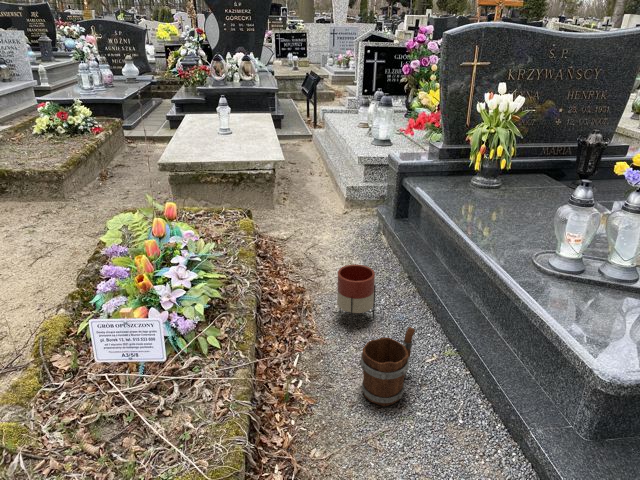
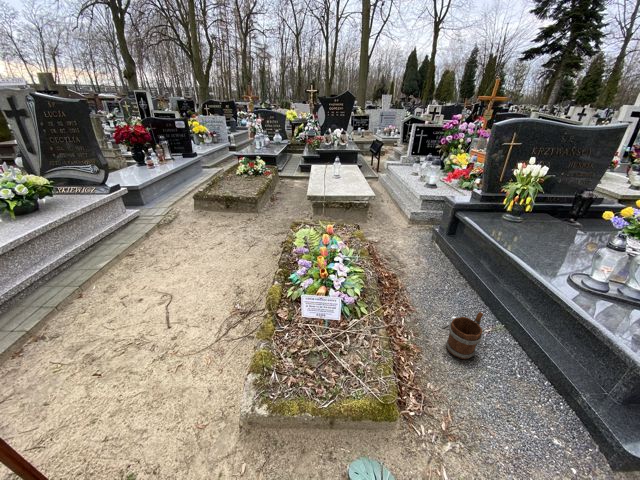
planter: present [337,264,376,331] -> none [421,266,450,307]

